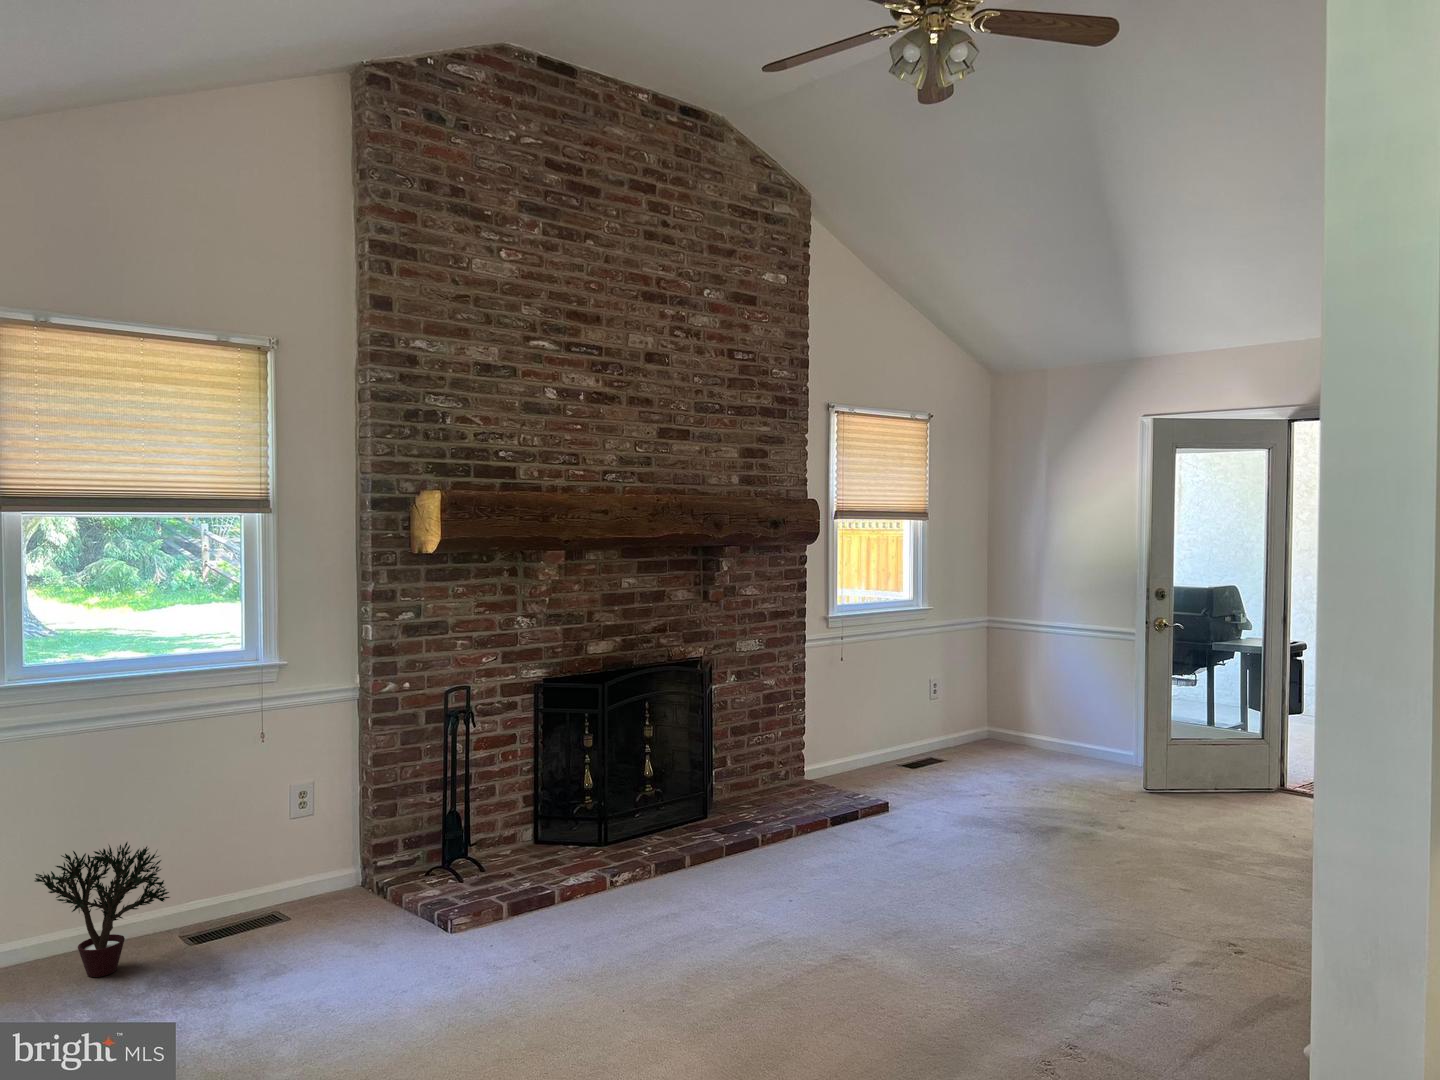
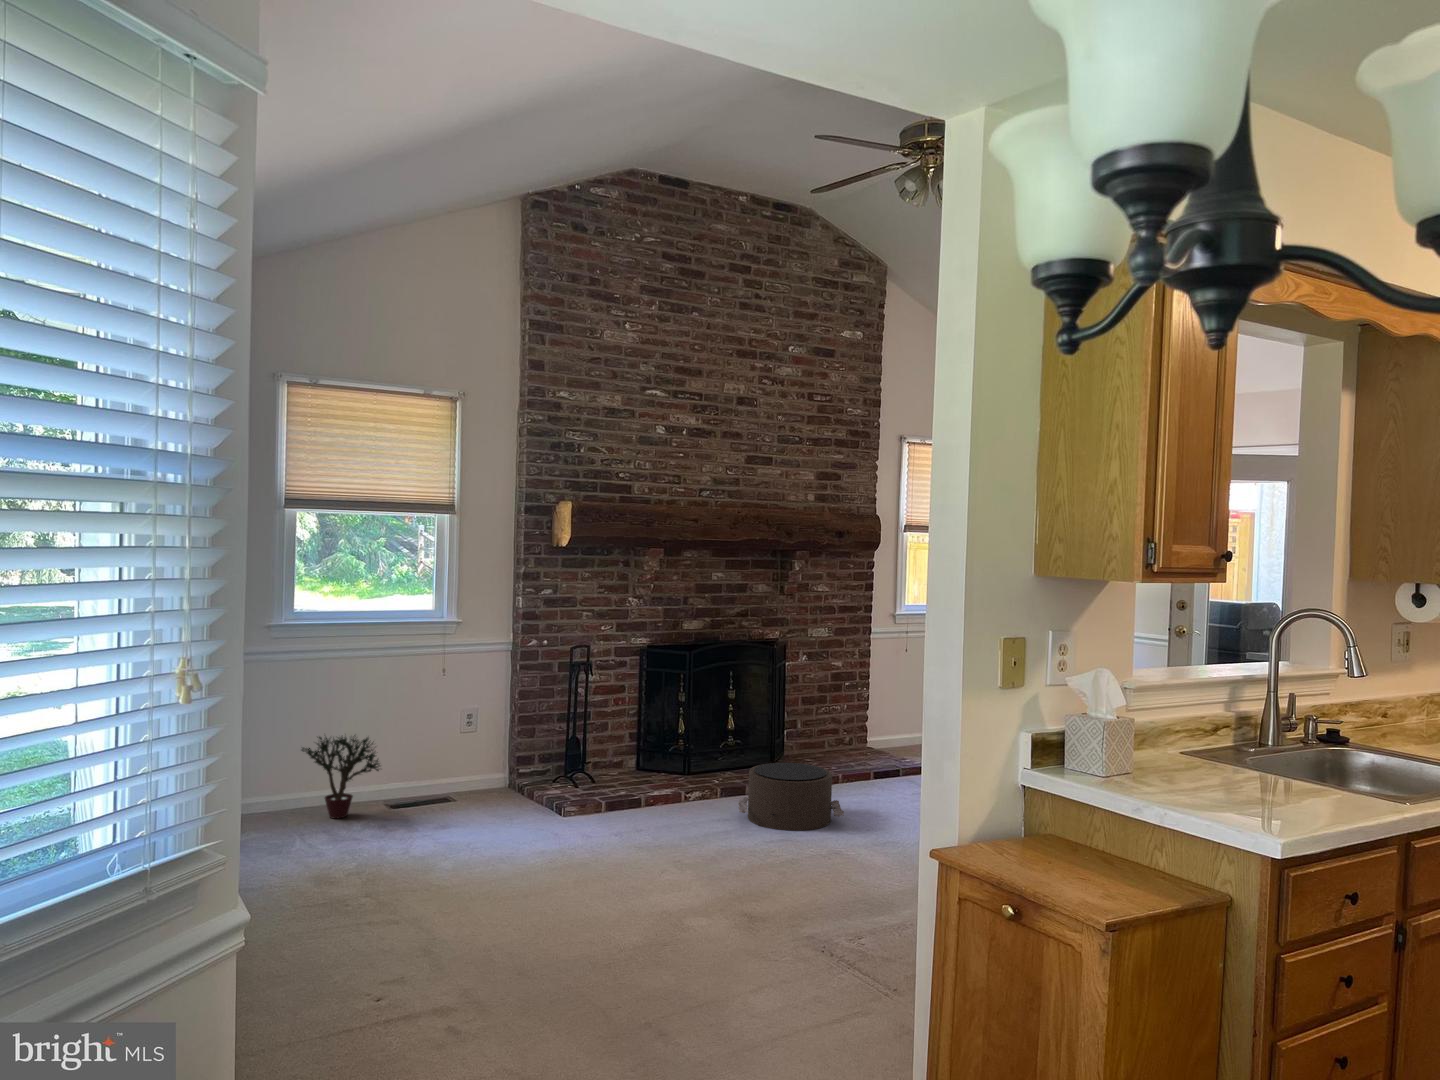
pouf: none [687,826,833,926] -> present [738,763,844,831]

